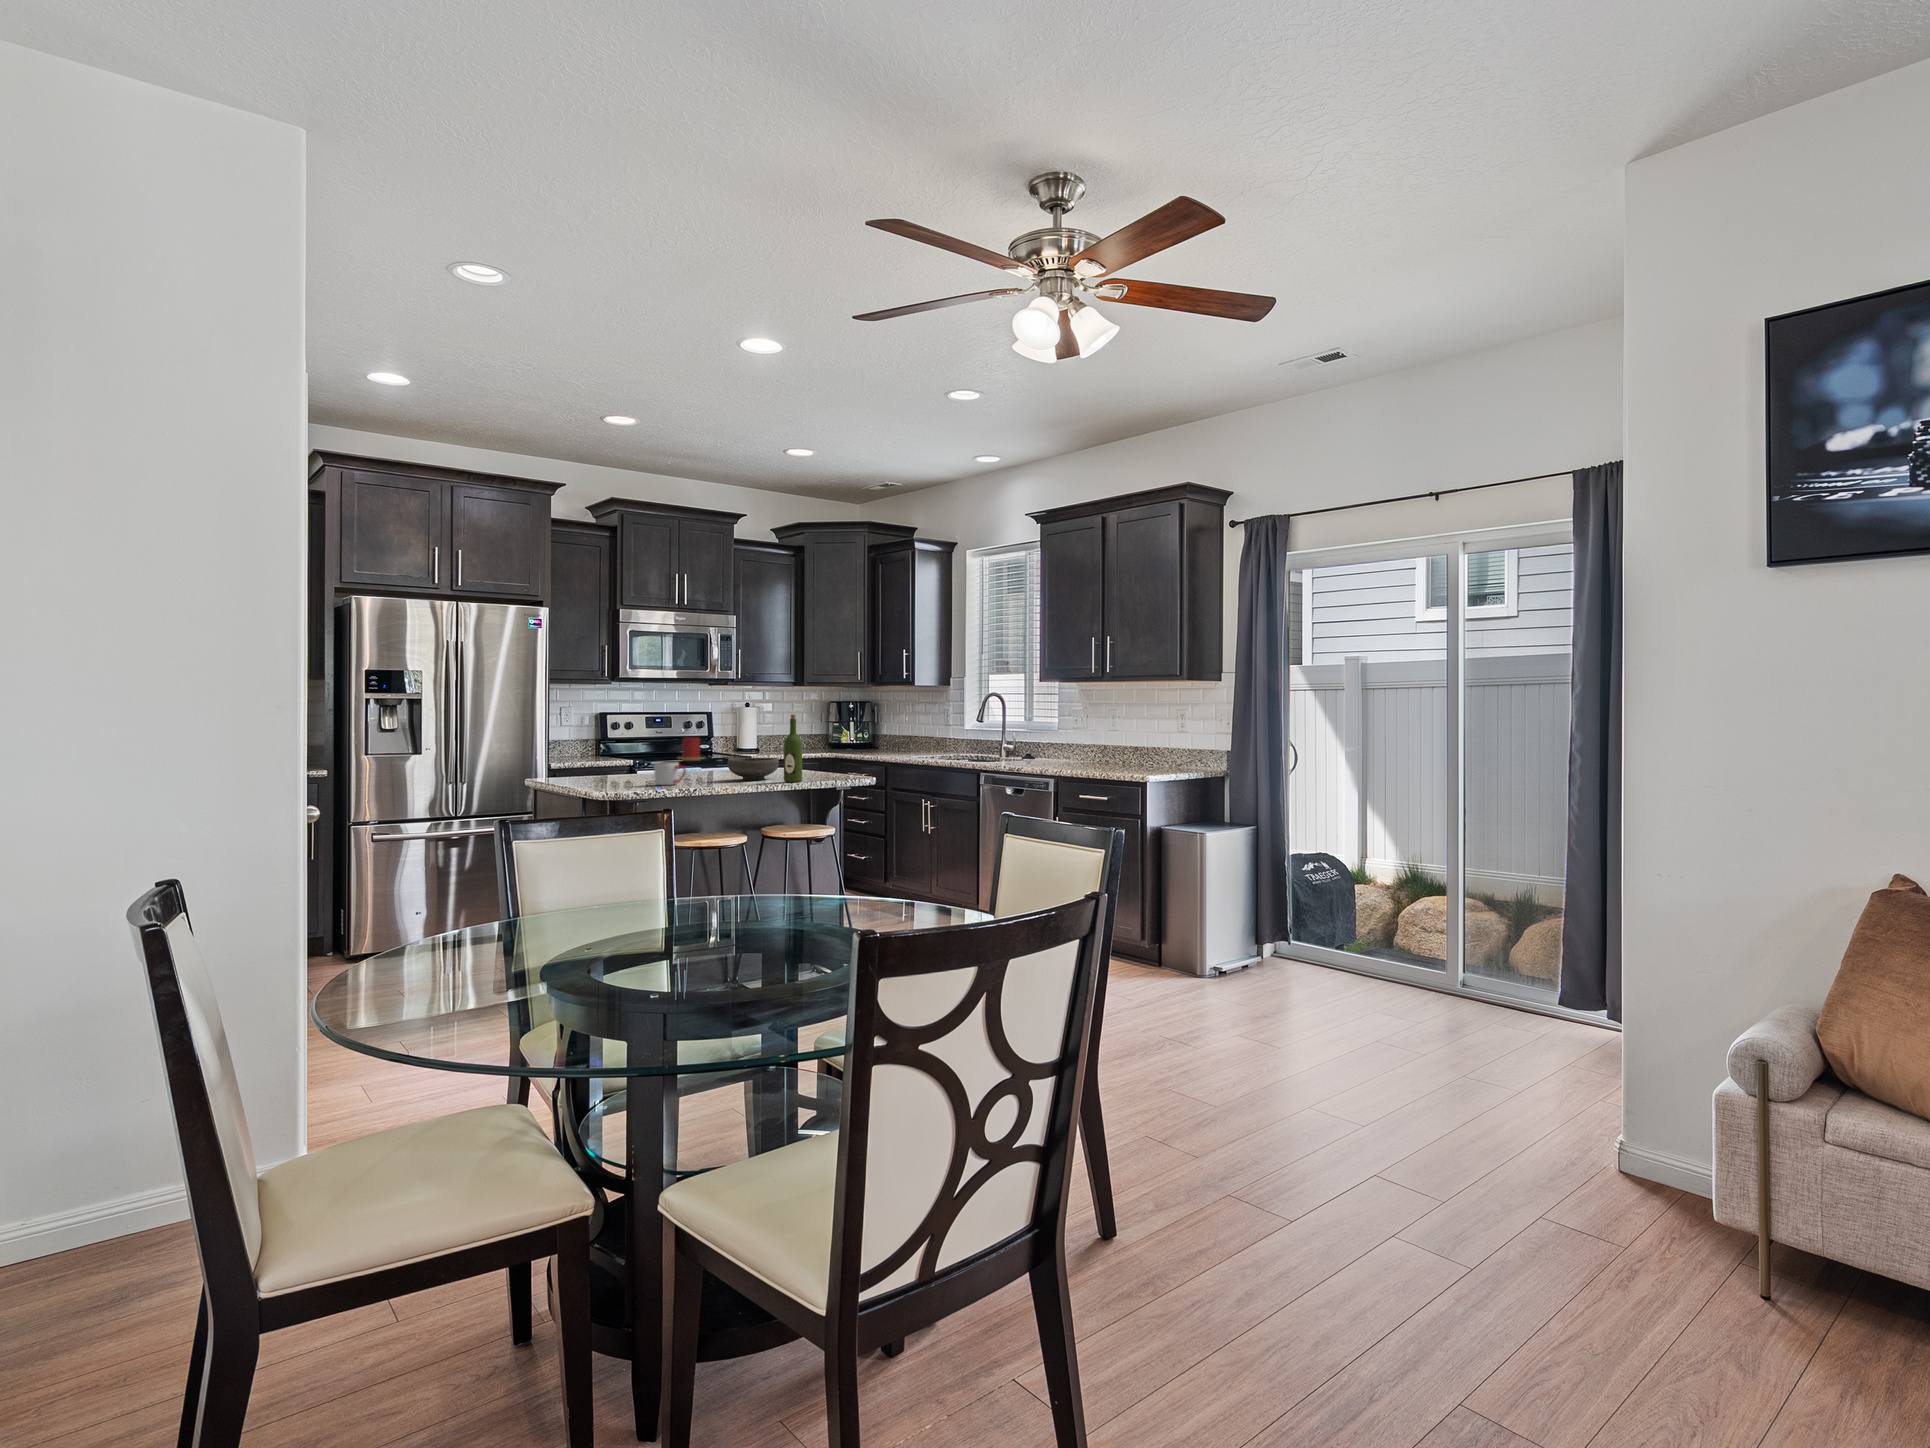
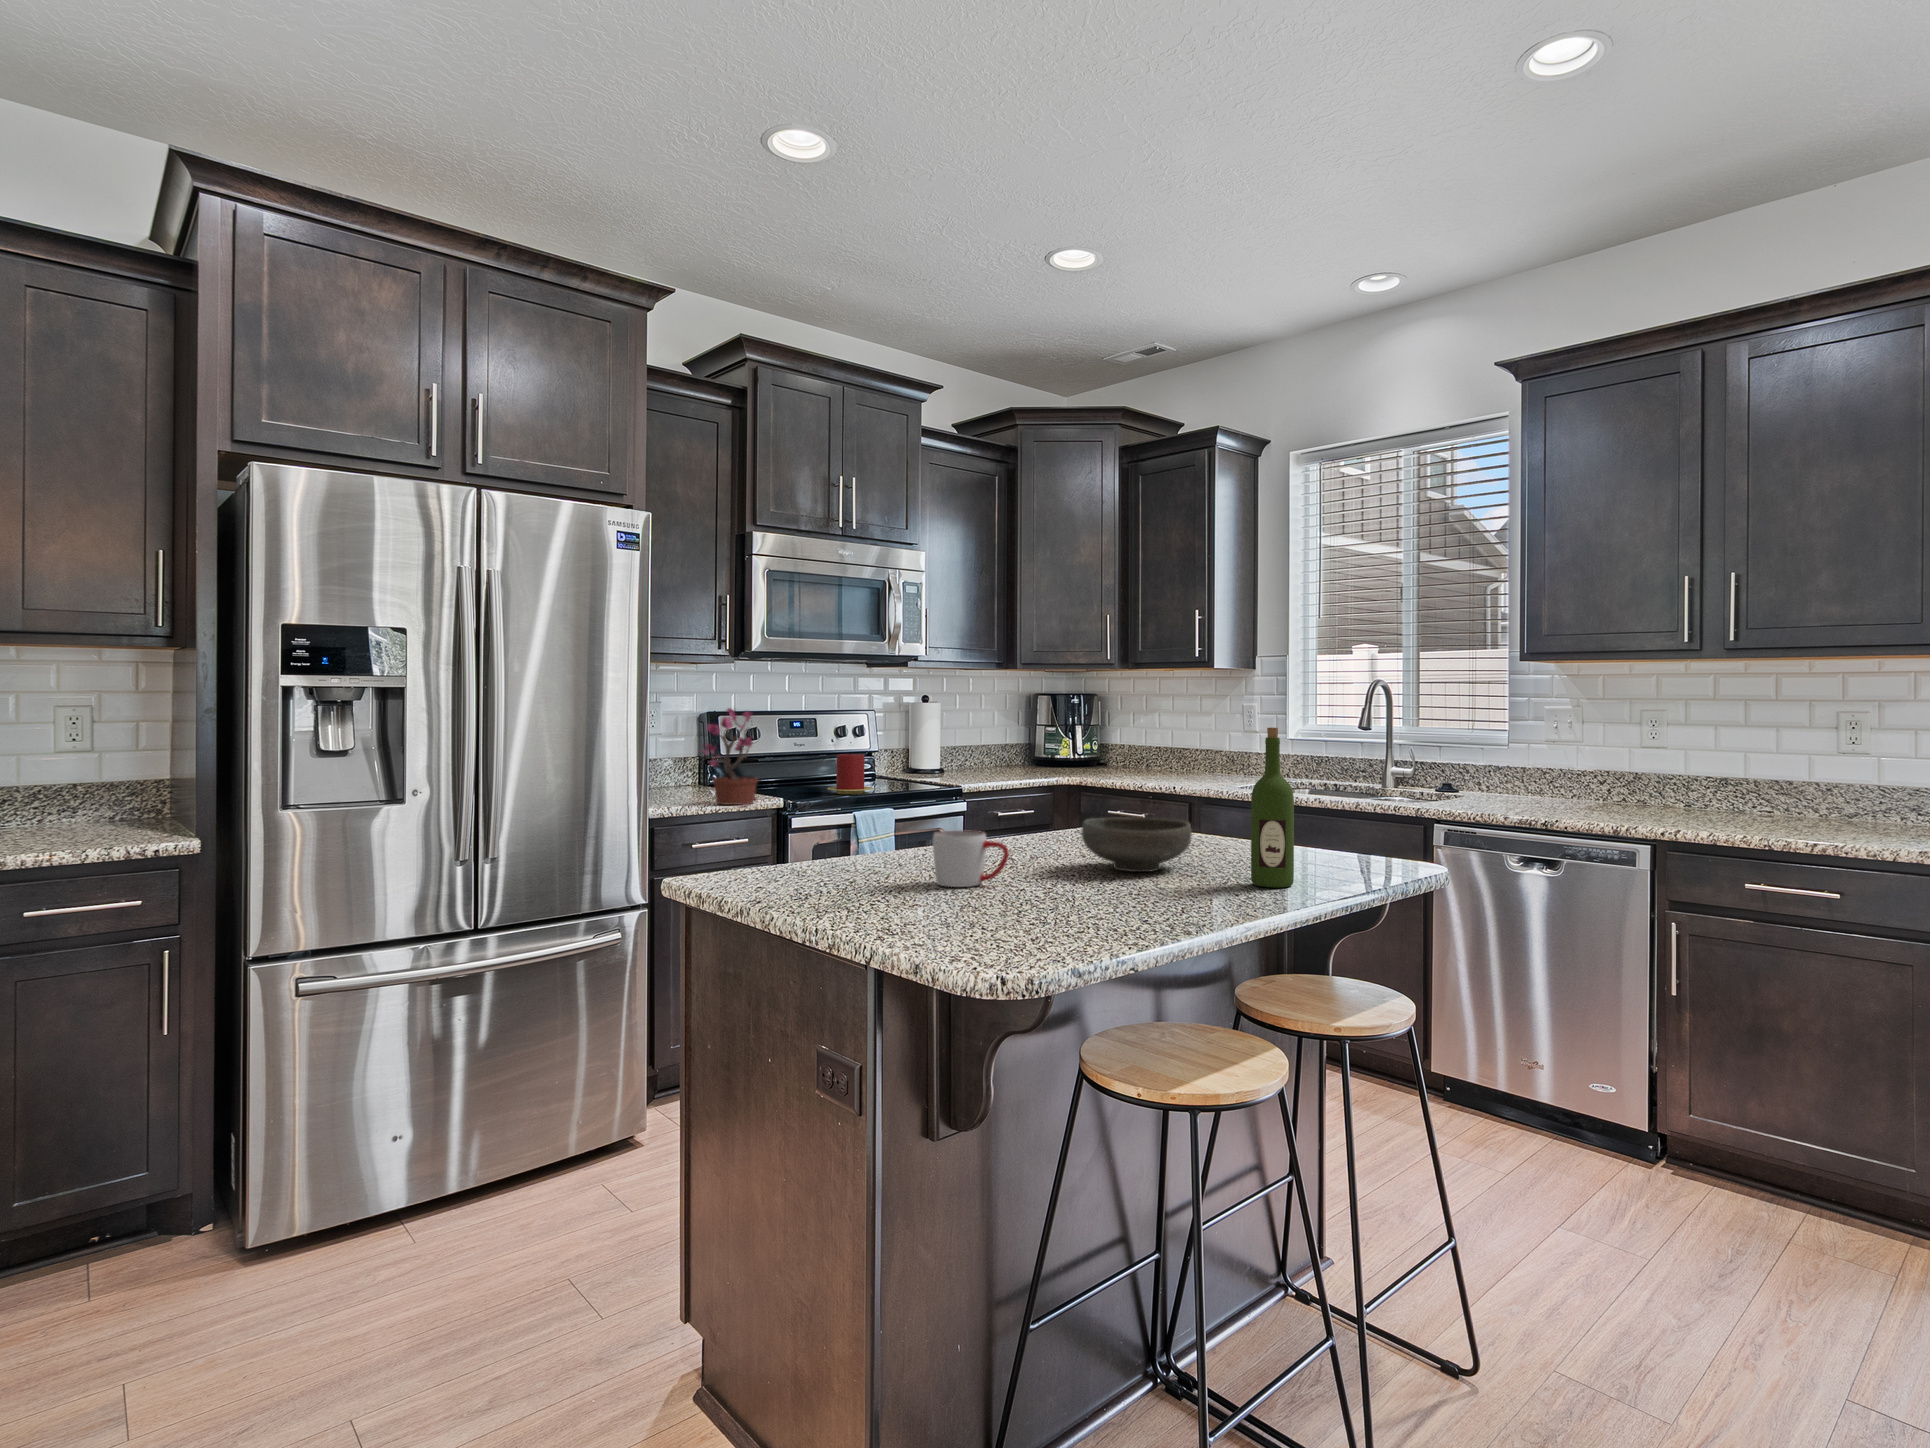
potted plant: none [594,710,633,767] -> present [700,708,758,806]

